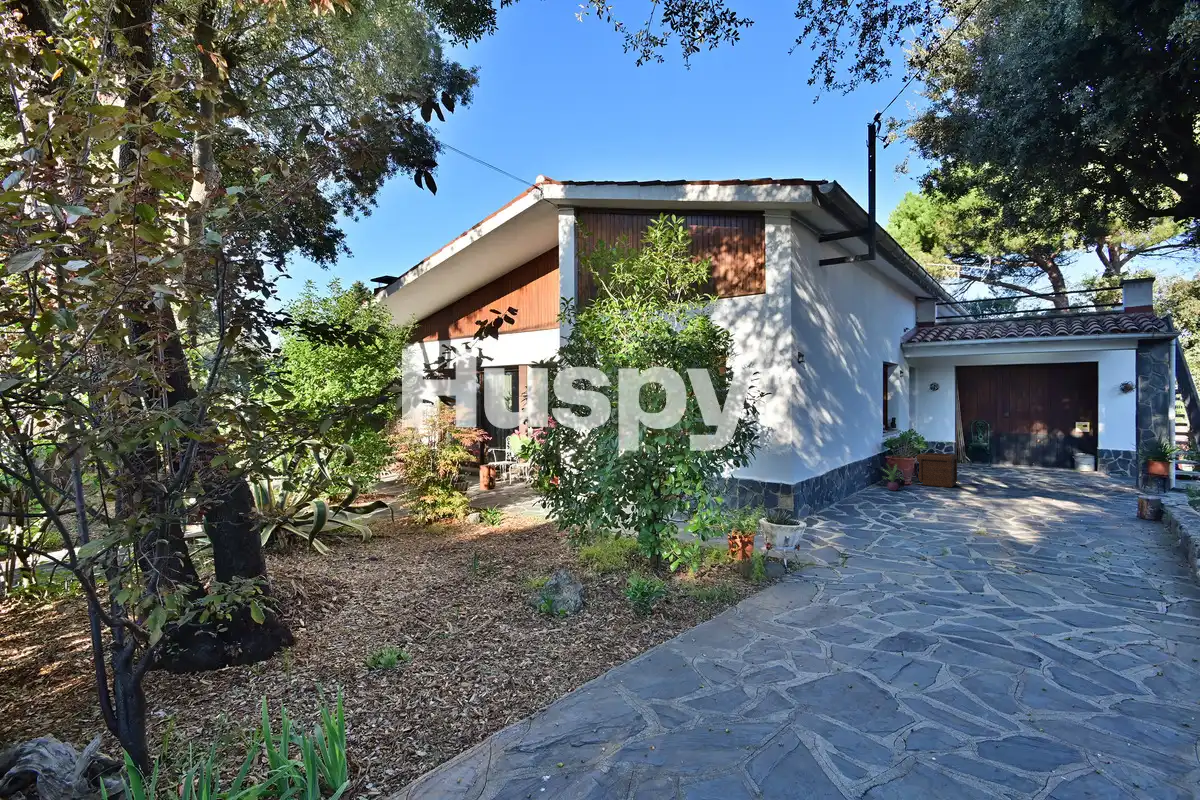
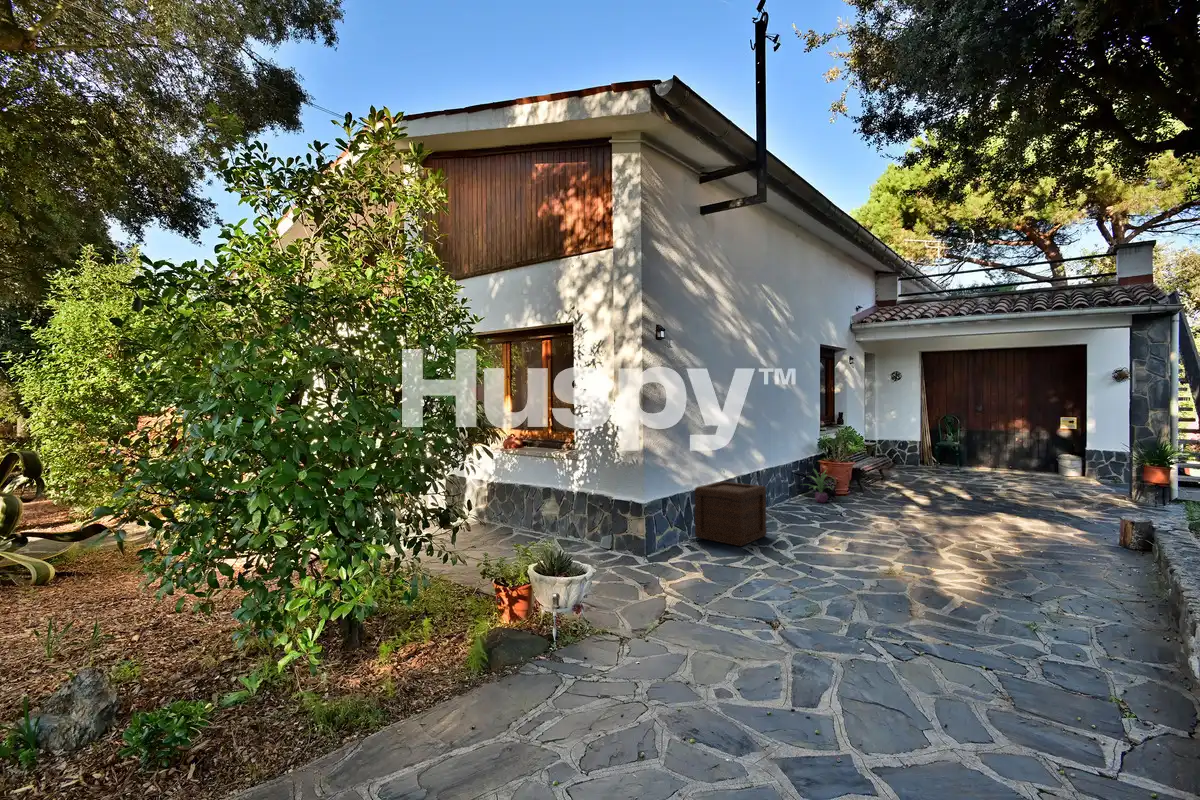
wooden crate: present [917,453,957,487] -> present [695,481,766,546]

